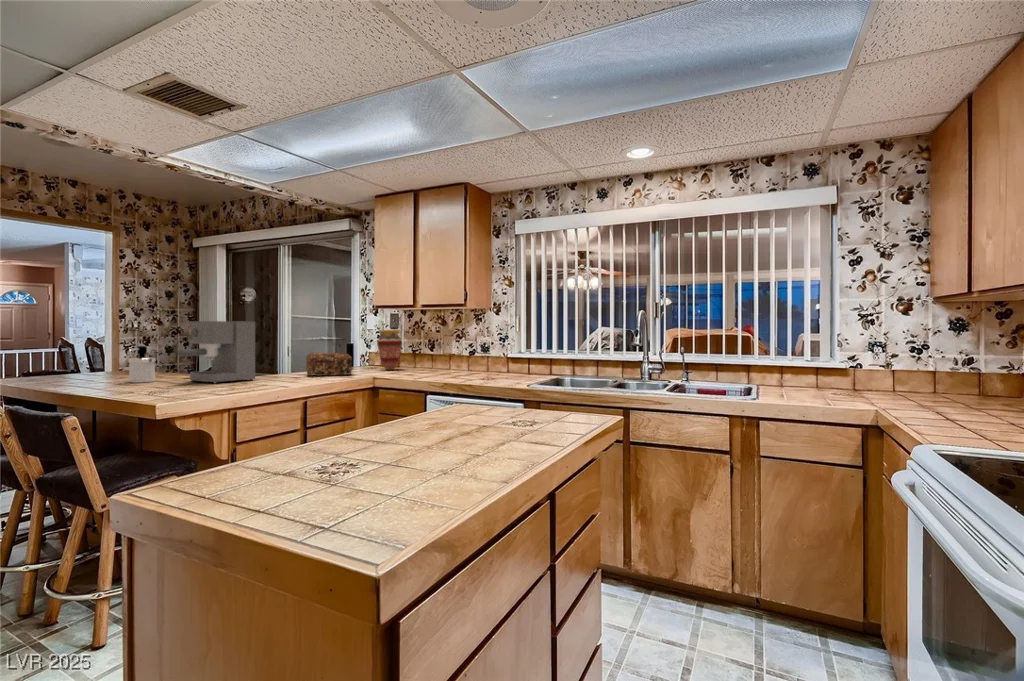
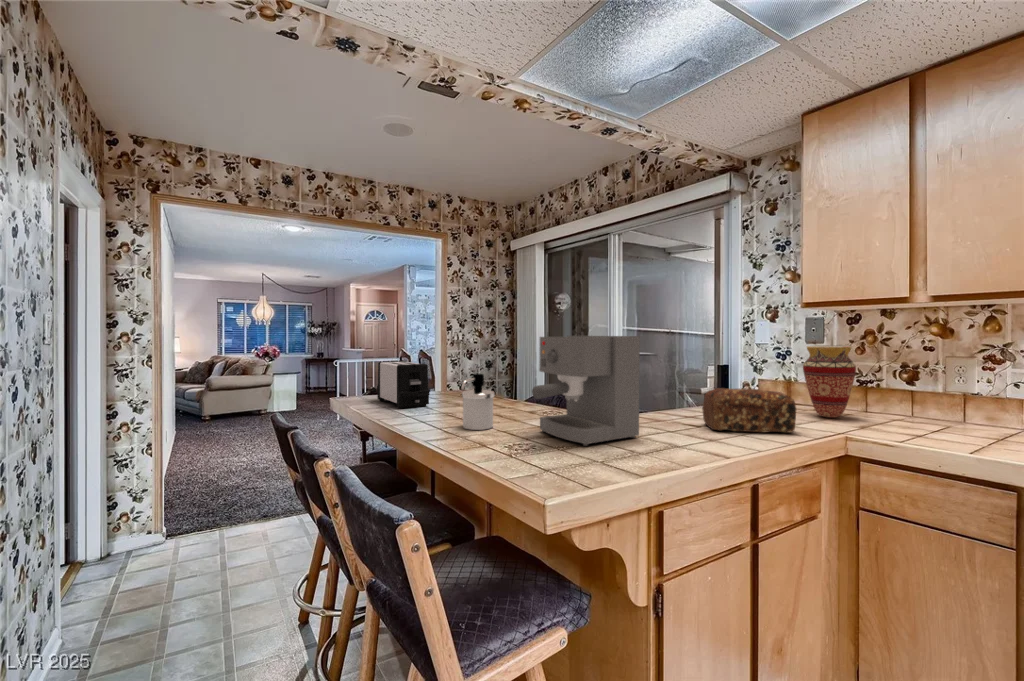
toaster: none [42,343,100,378] -> present [377,361,429,408]

